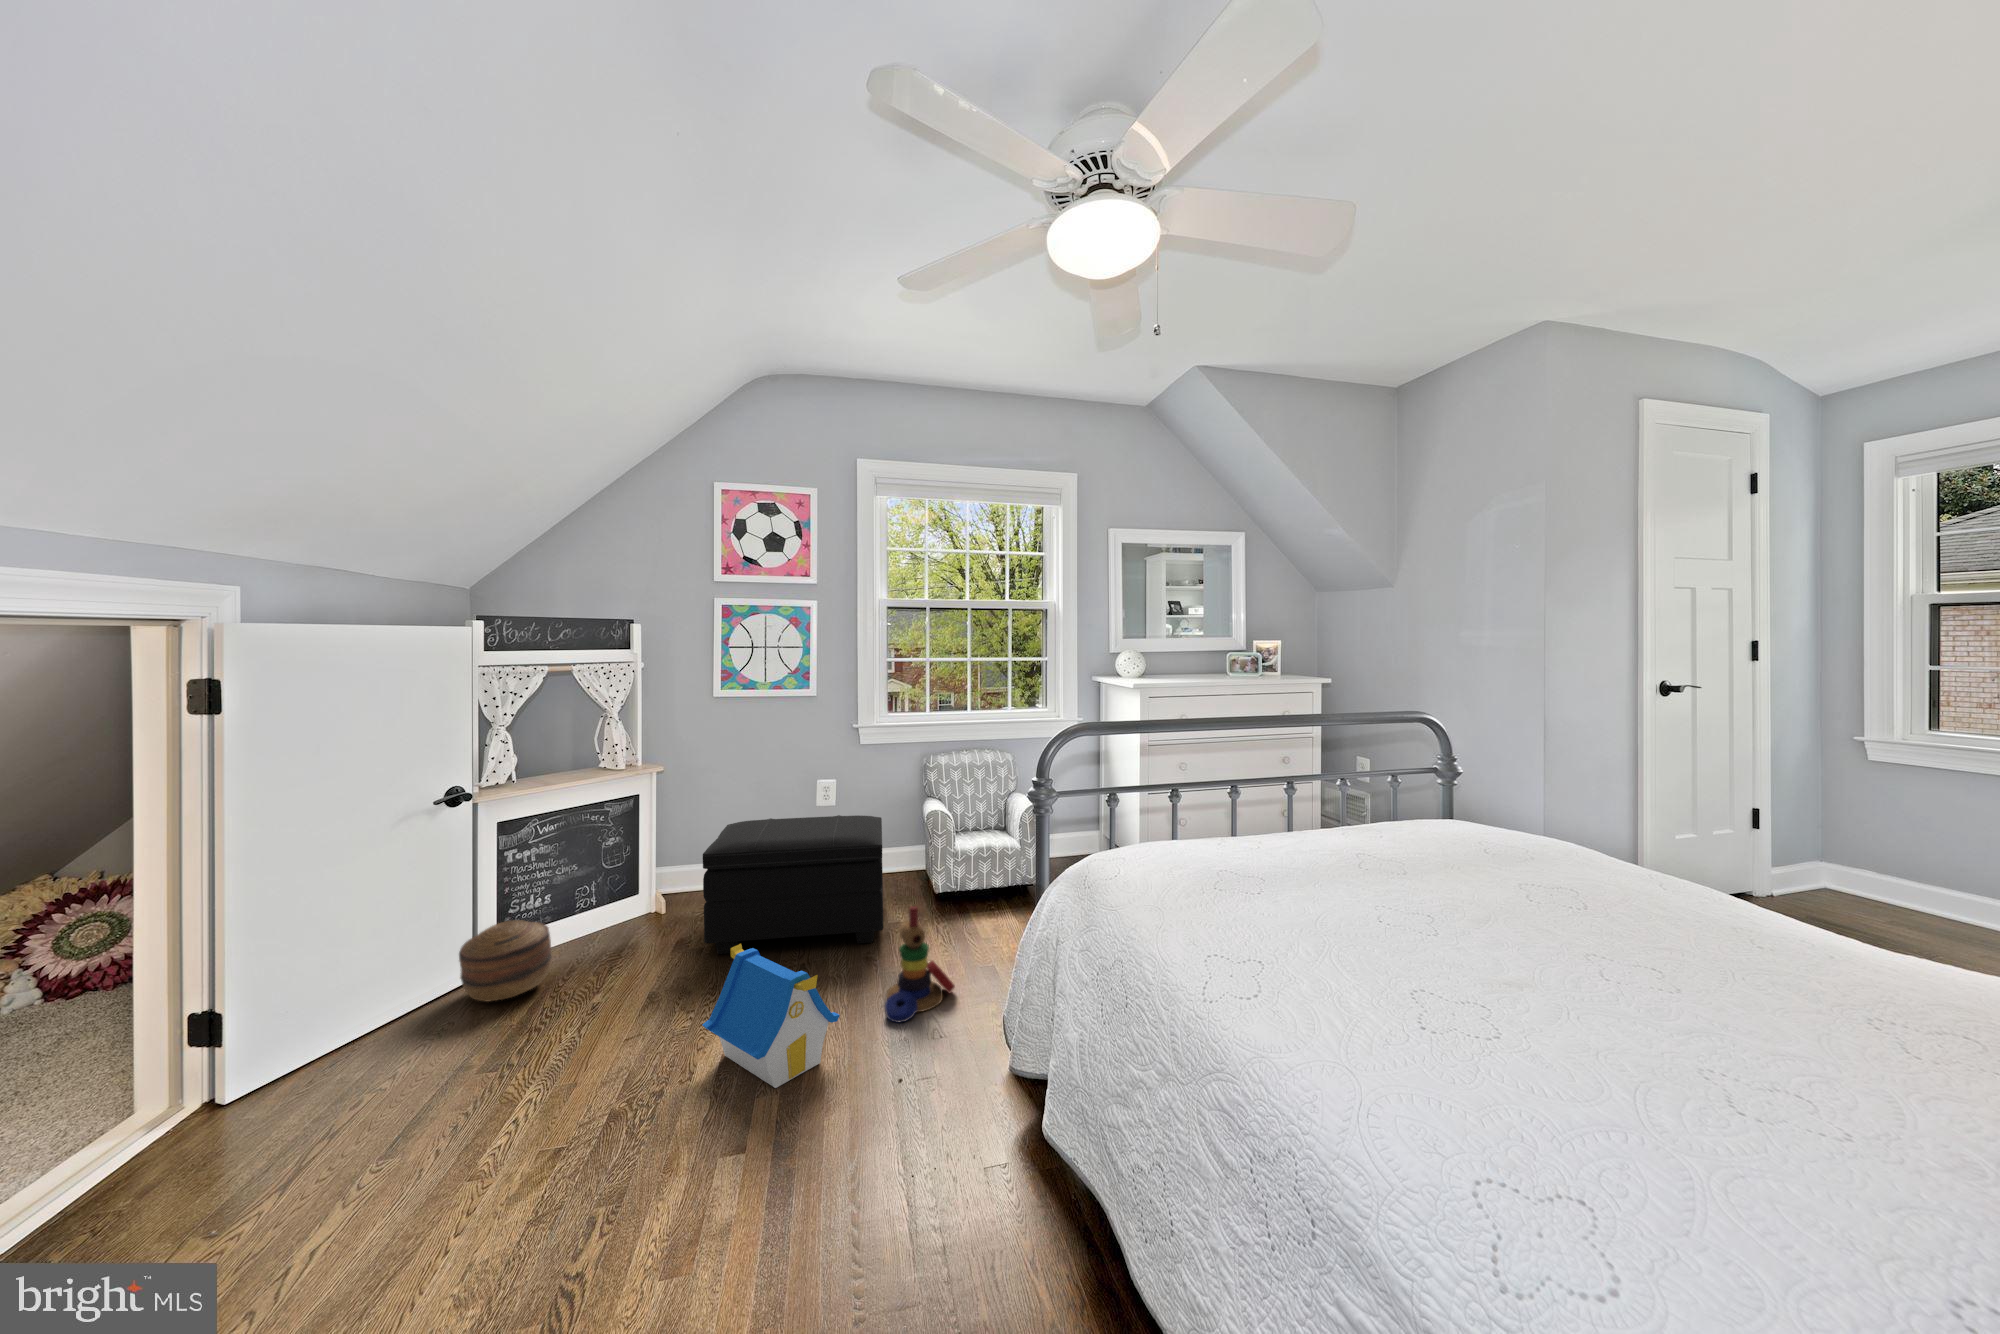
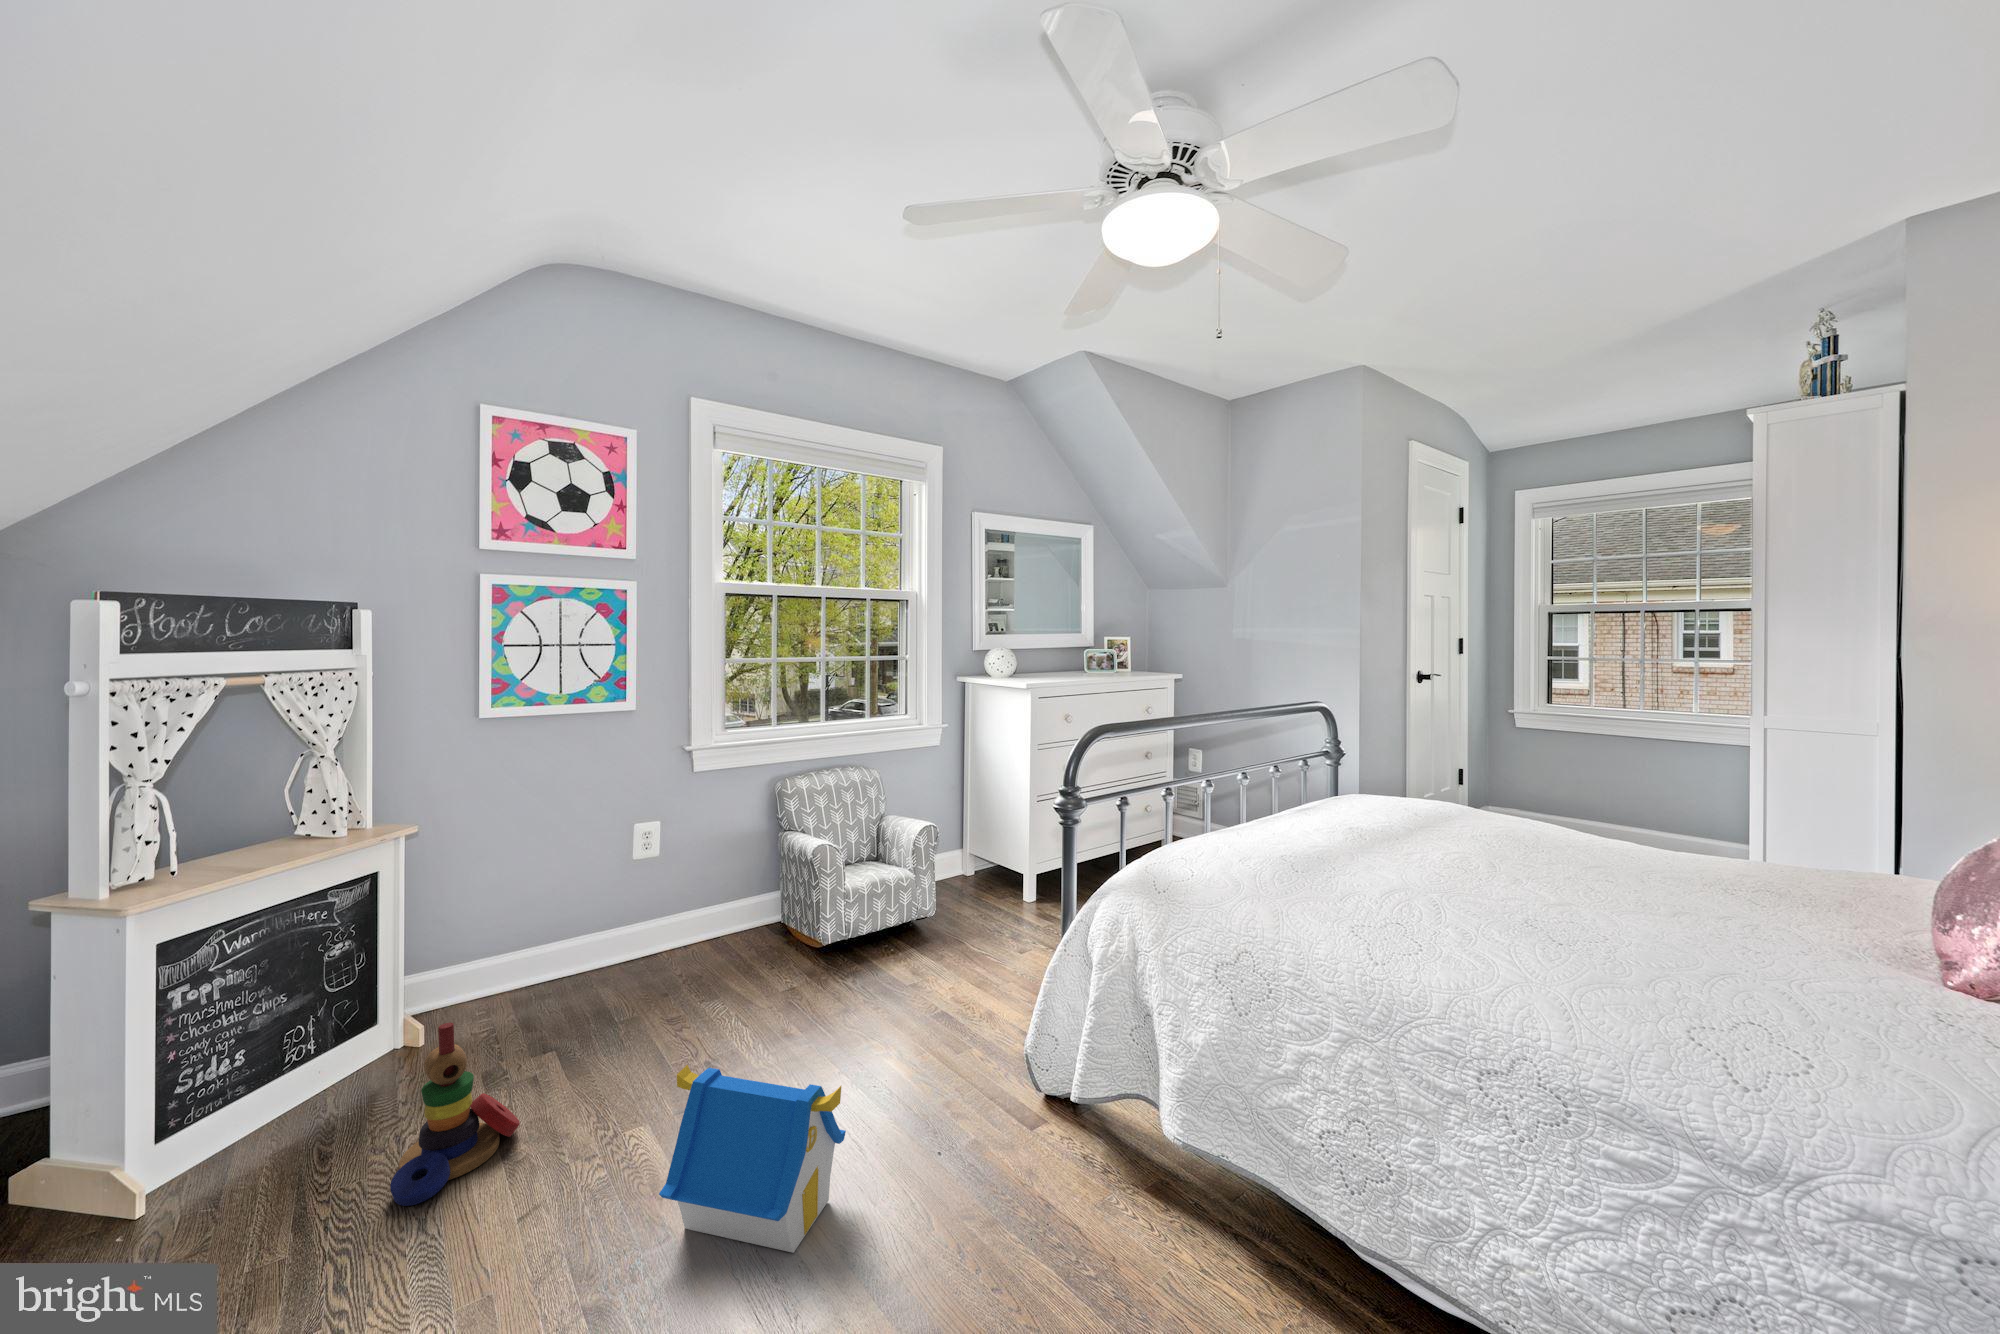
footstool: present [703,815,883,954] -> none [534,863,795,1084]
stacking toy: present [885,906,955,1022] -> present [390,1023,520,1206]
basket: present [459,920,552,1001] -> none [111,1099,295,1259]

